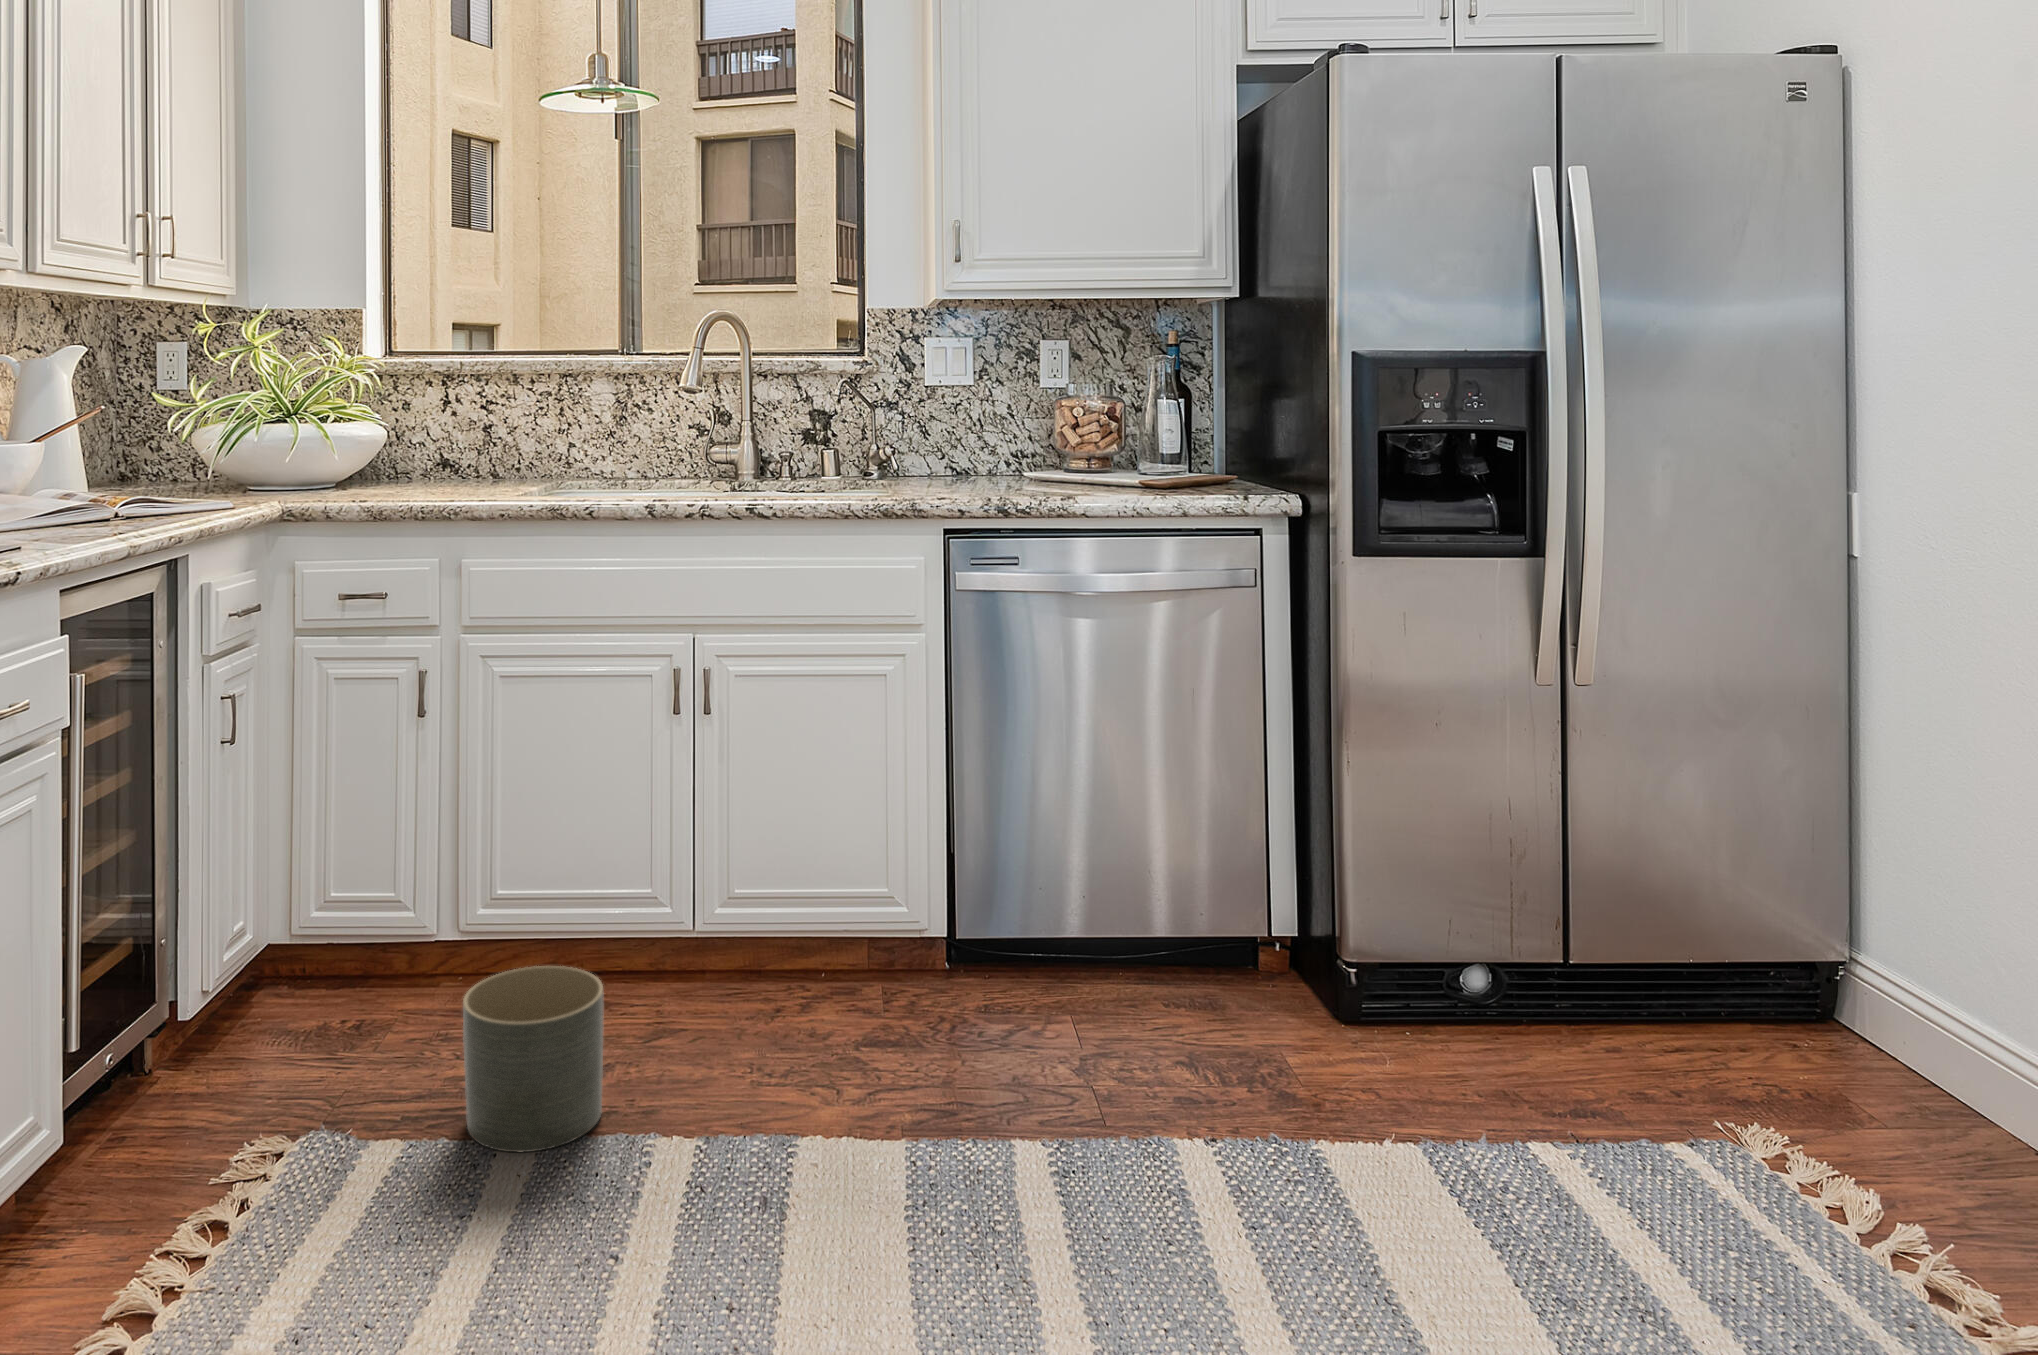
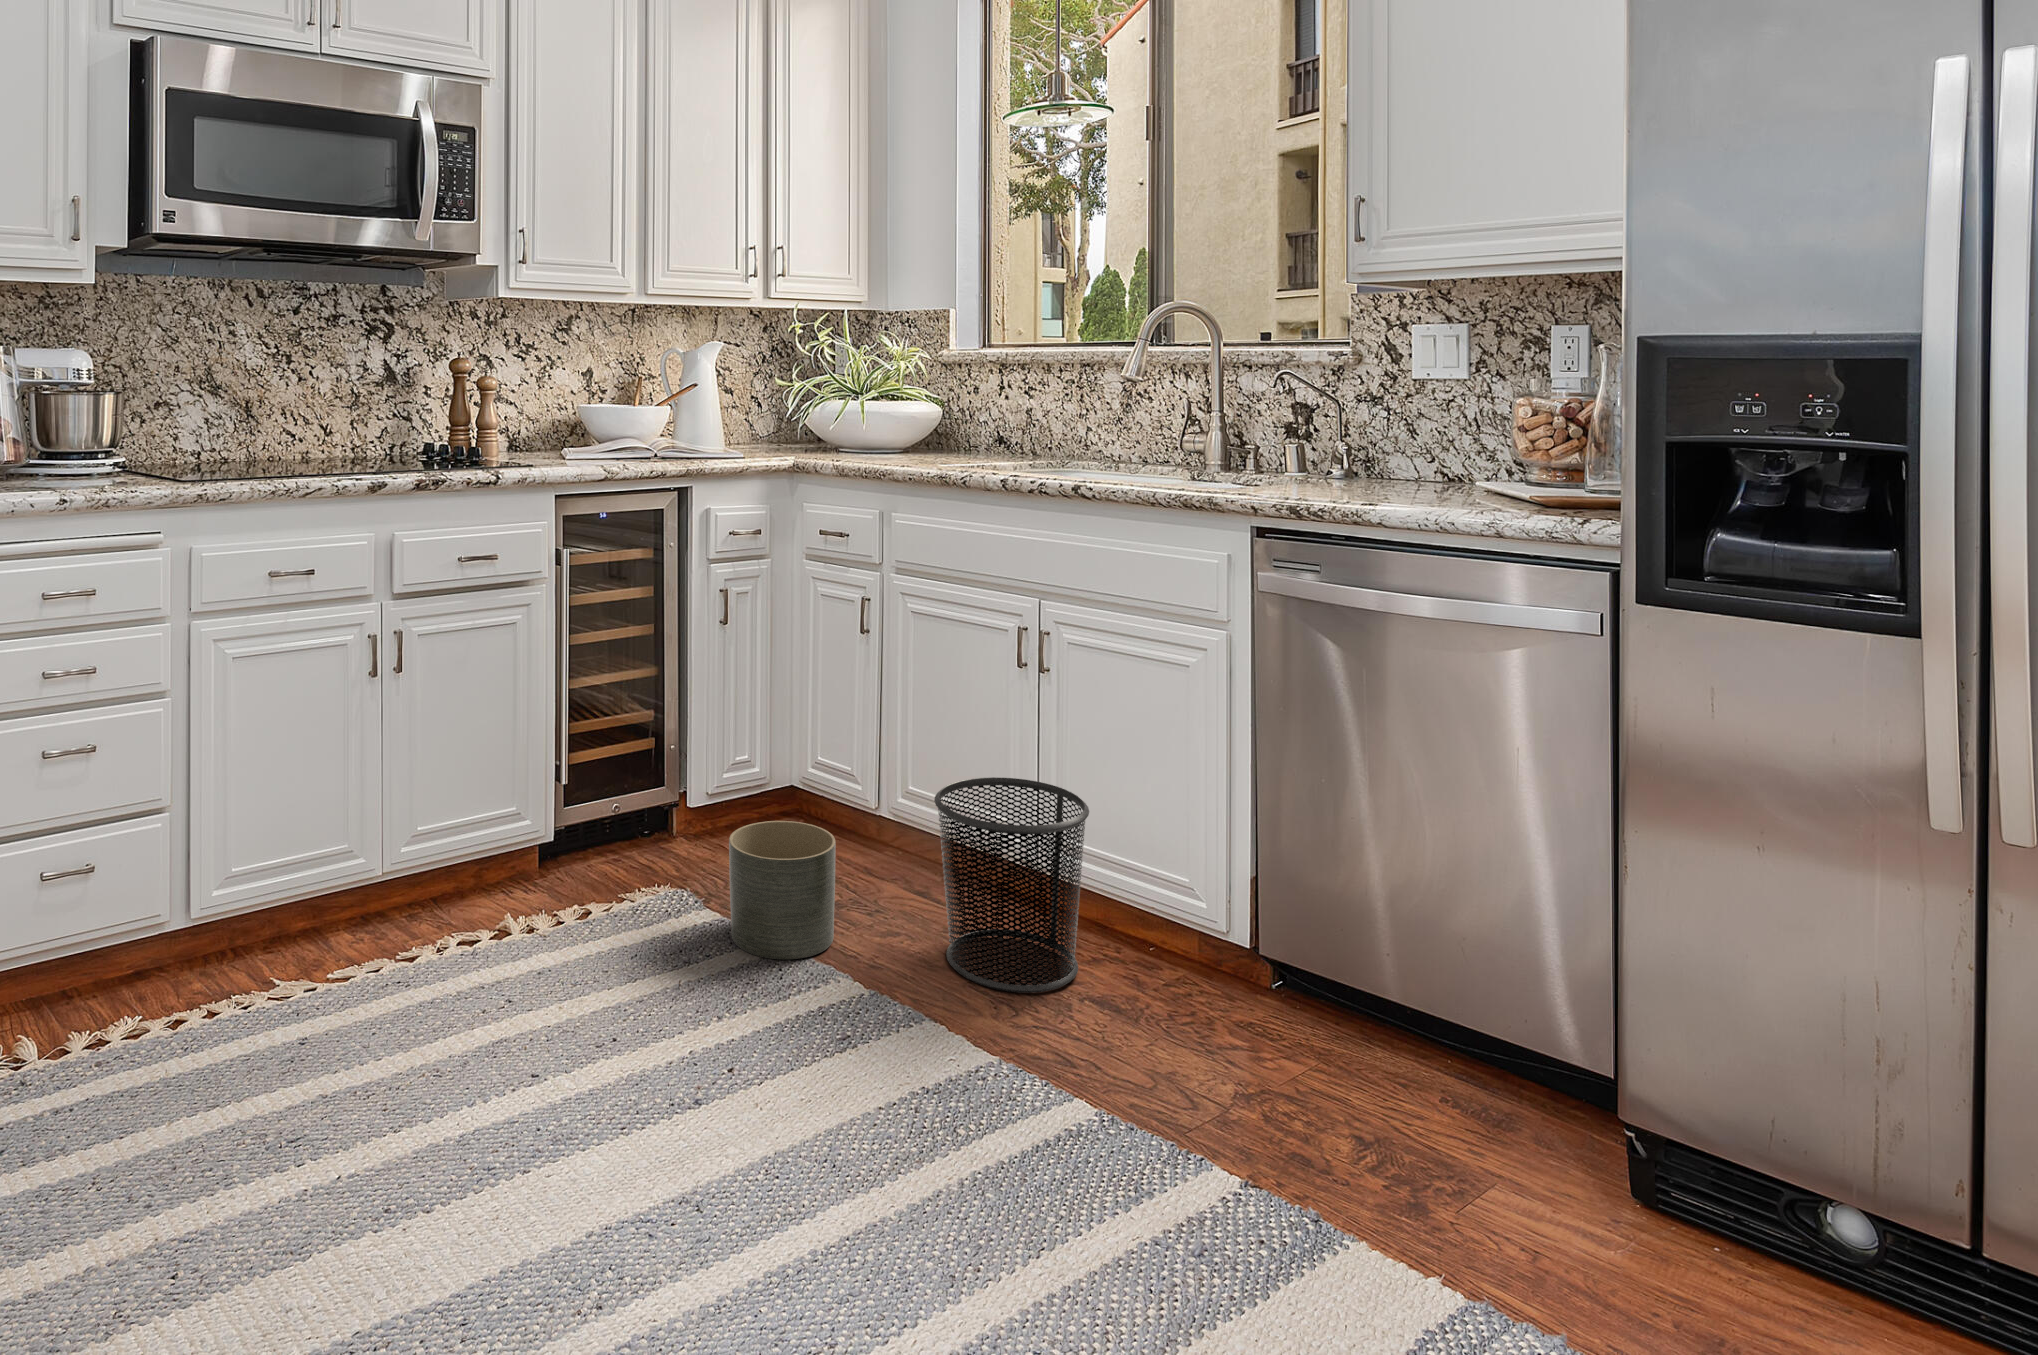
waste bin: none [670,831,835,1063] -> present [934,777,1089,993]

